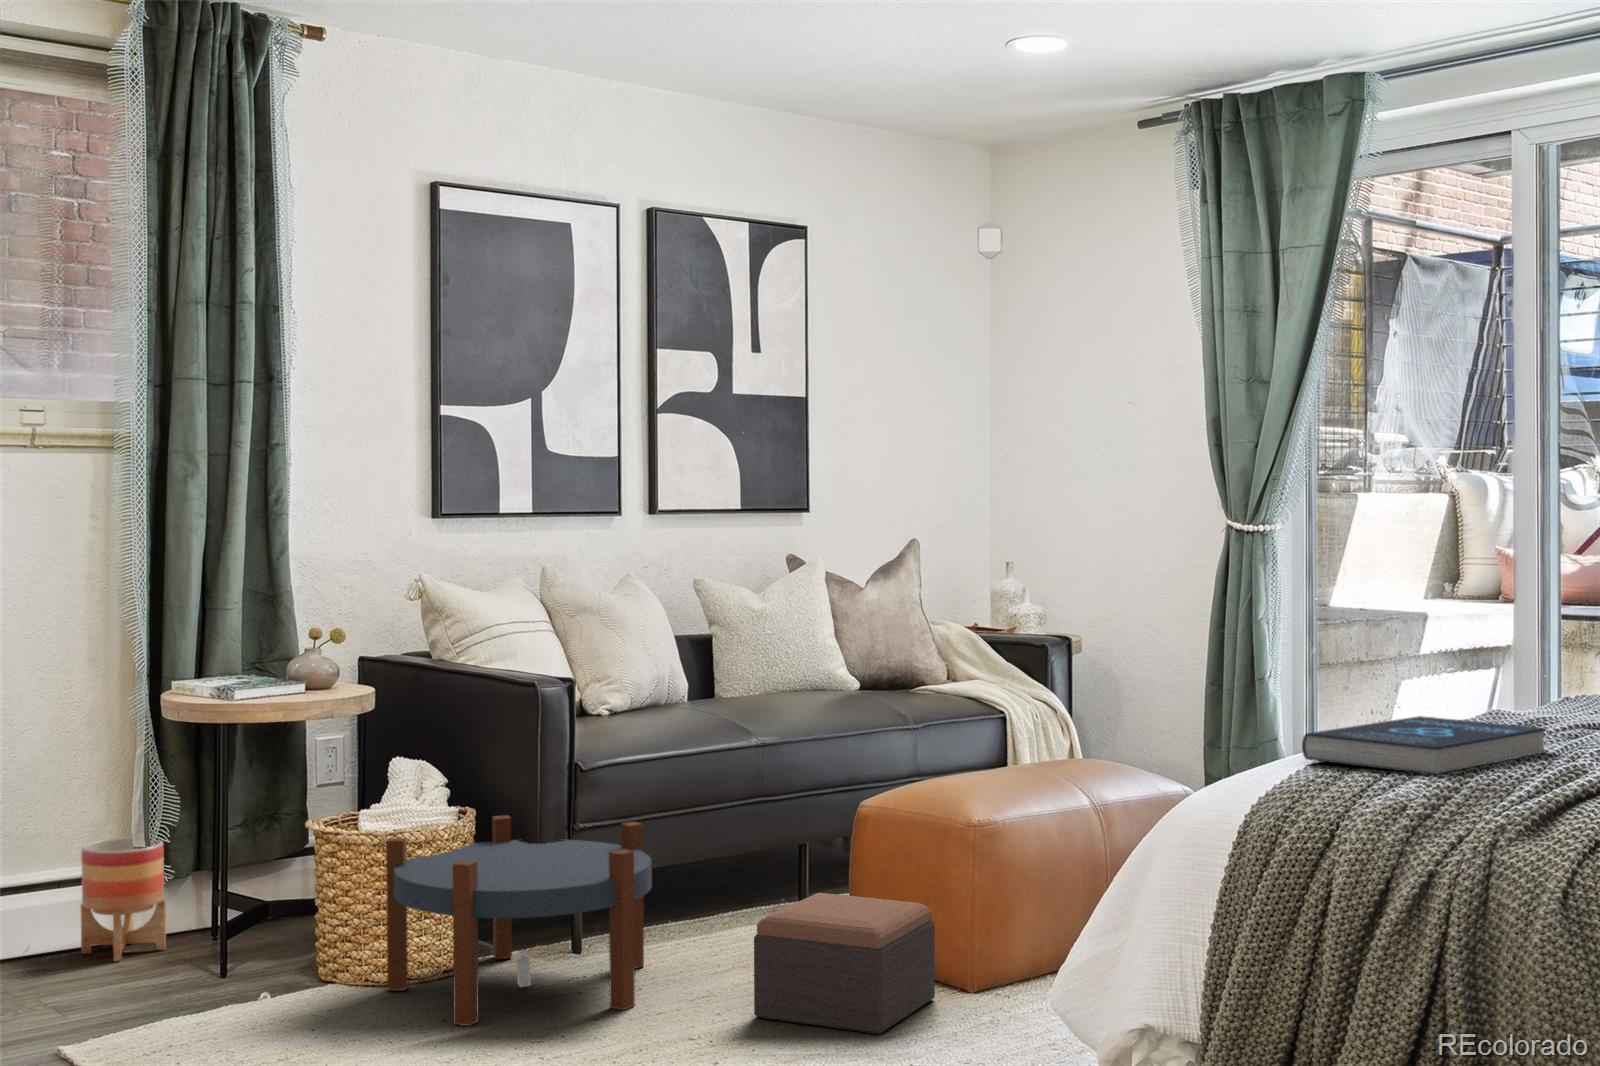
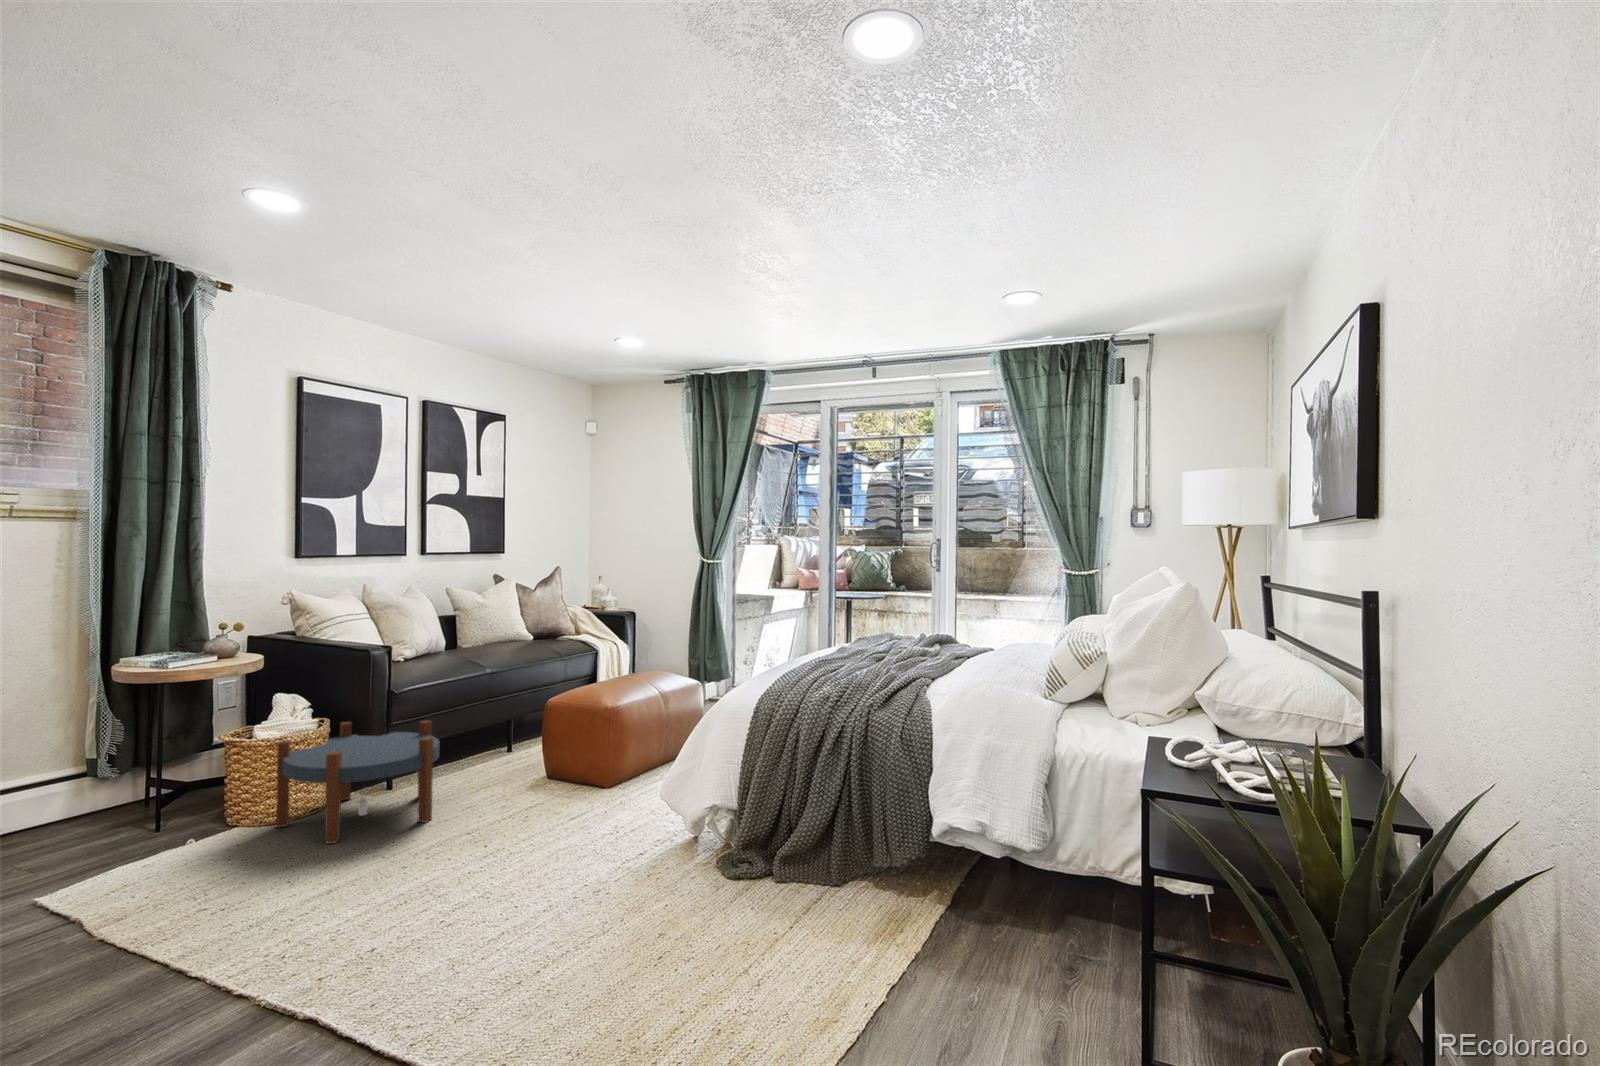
book: present [1302,716,1547,774] -> none [779,654,872,683]
planter: present [80,837,166,961] -> none [46,751,112,830]
footstool: present [754,893,935,1034] -> none [501,750,592,819]

